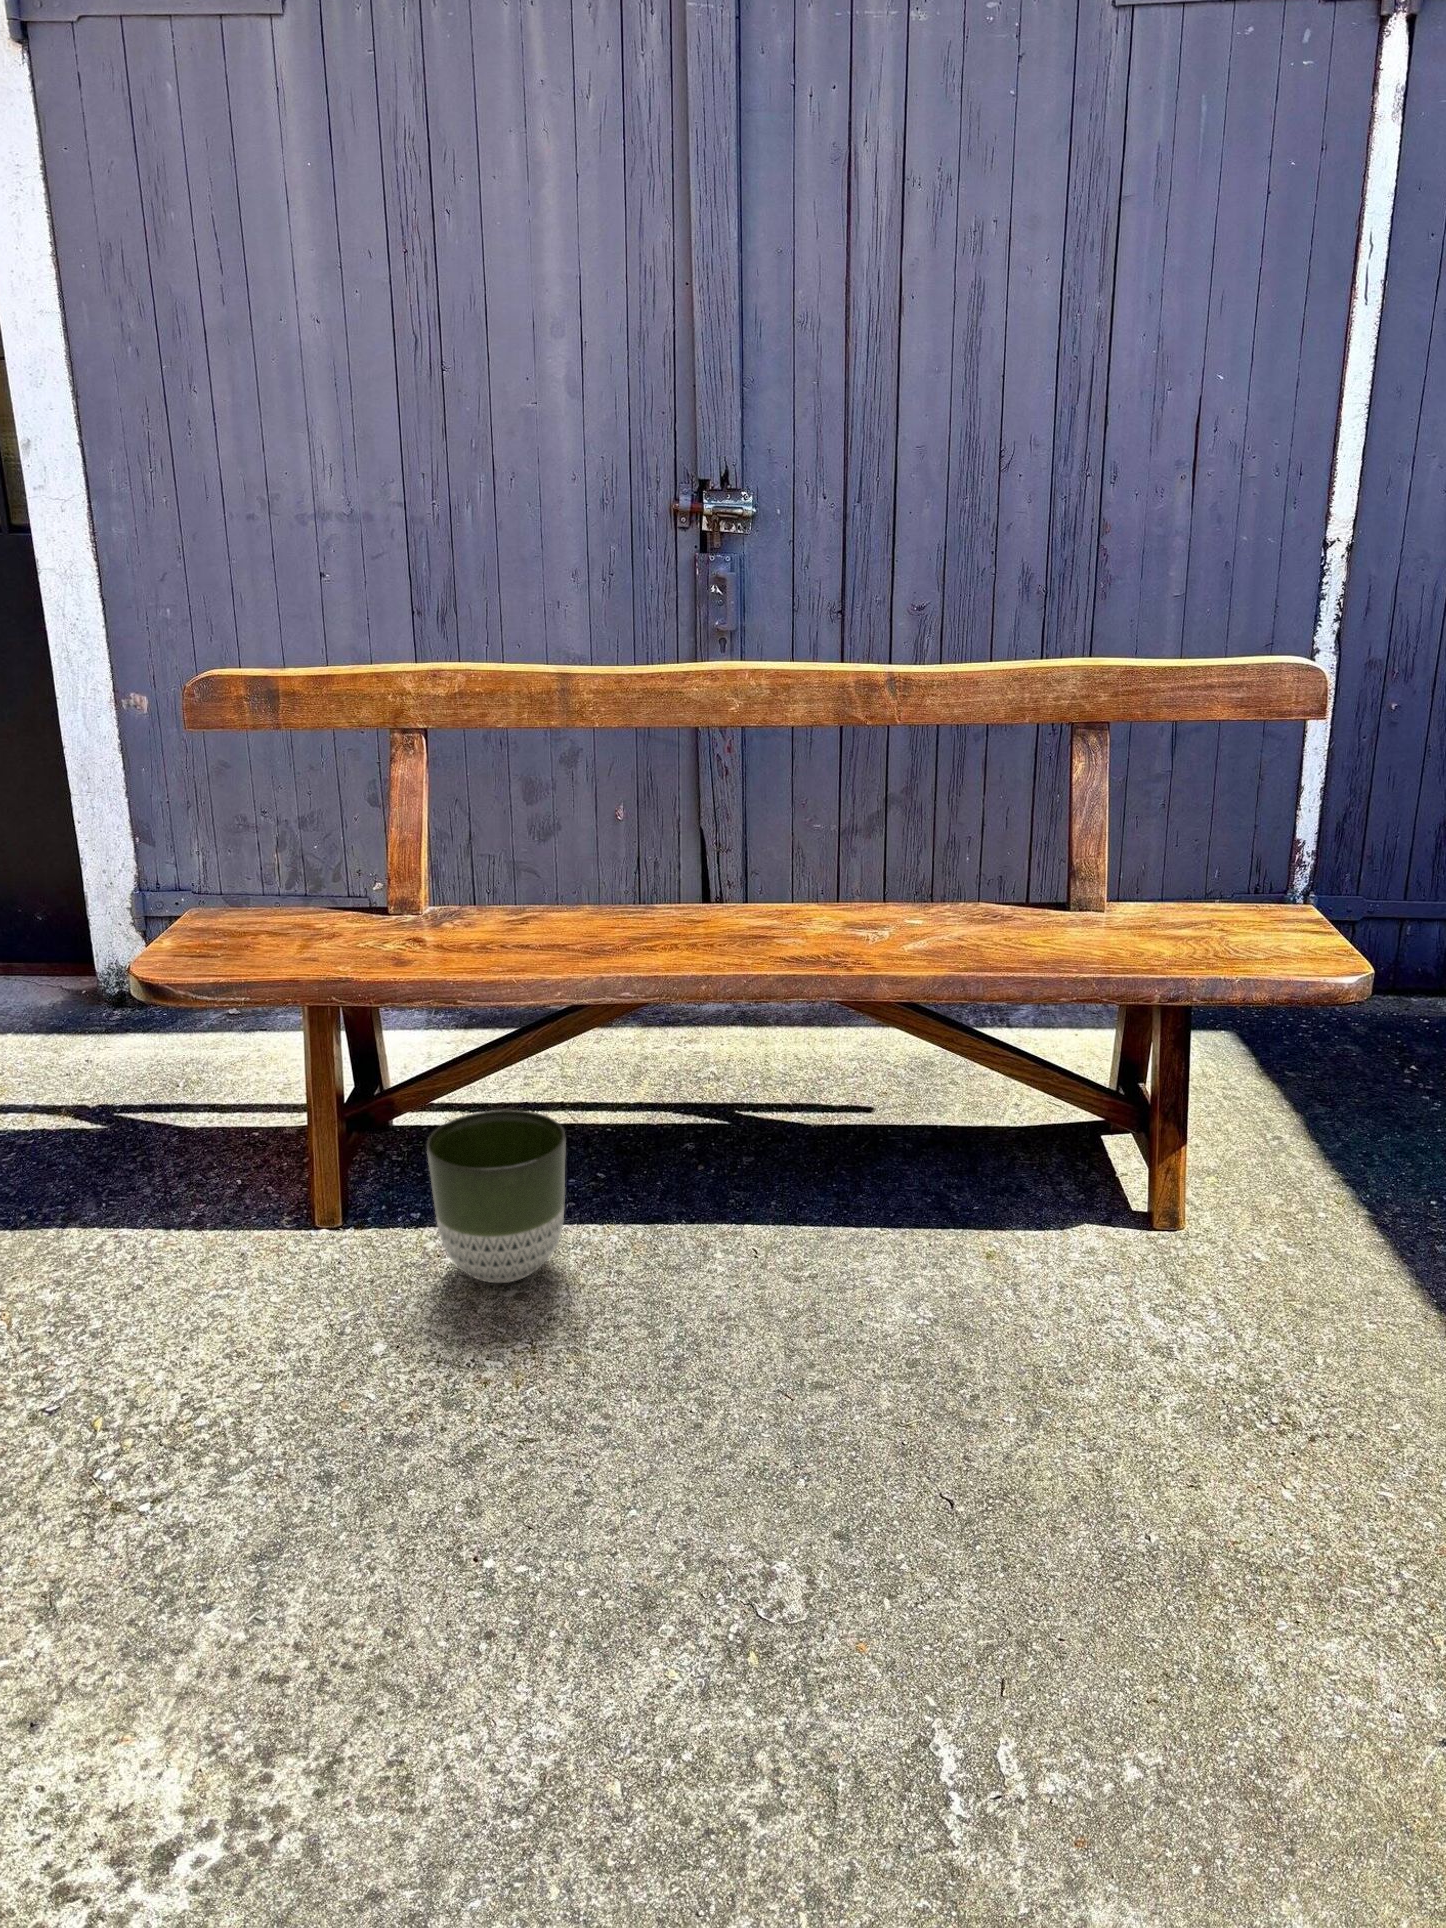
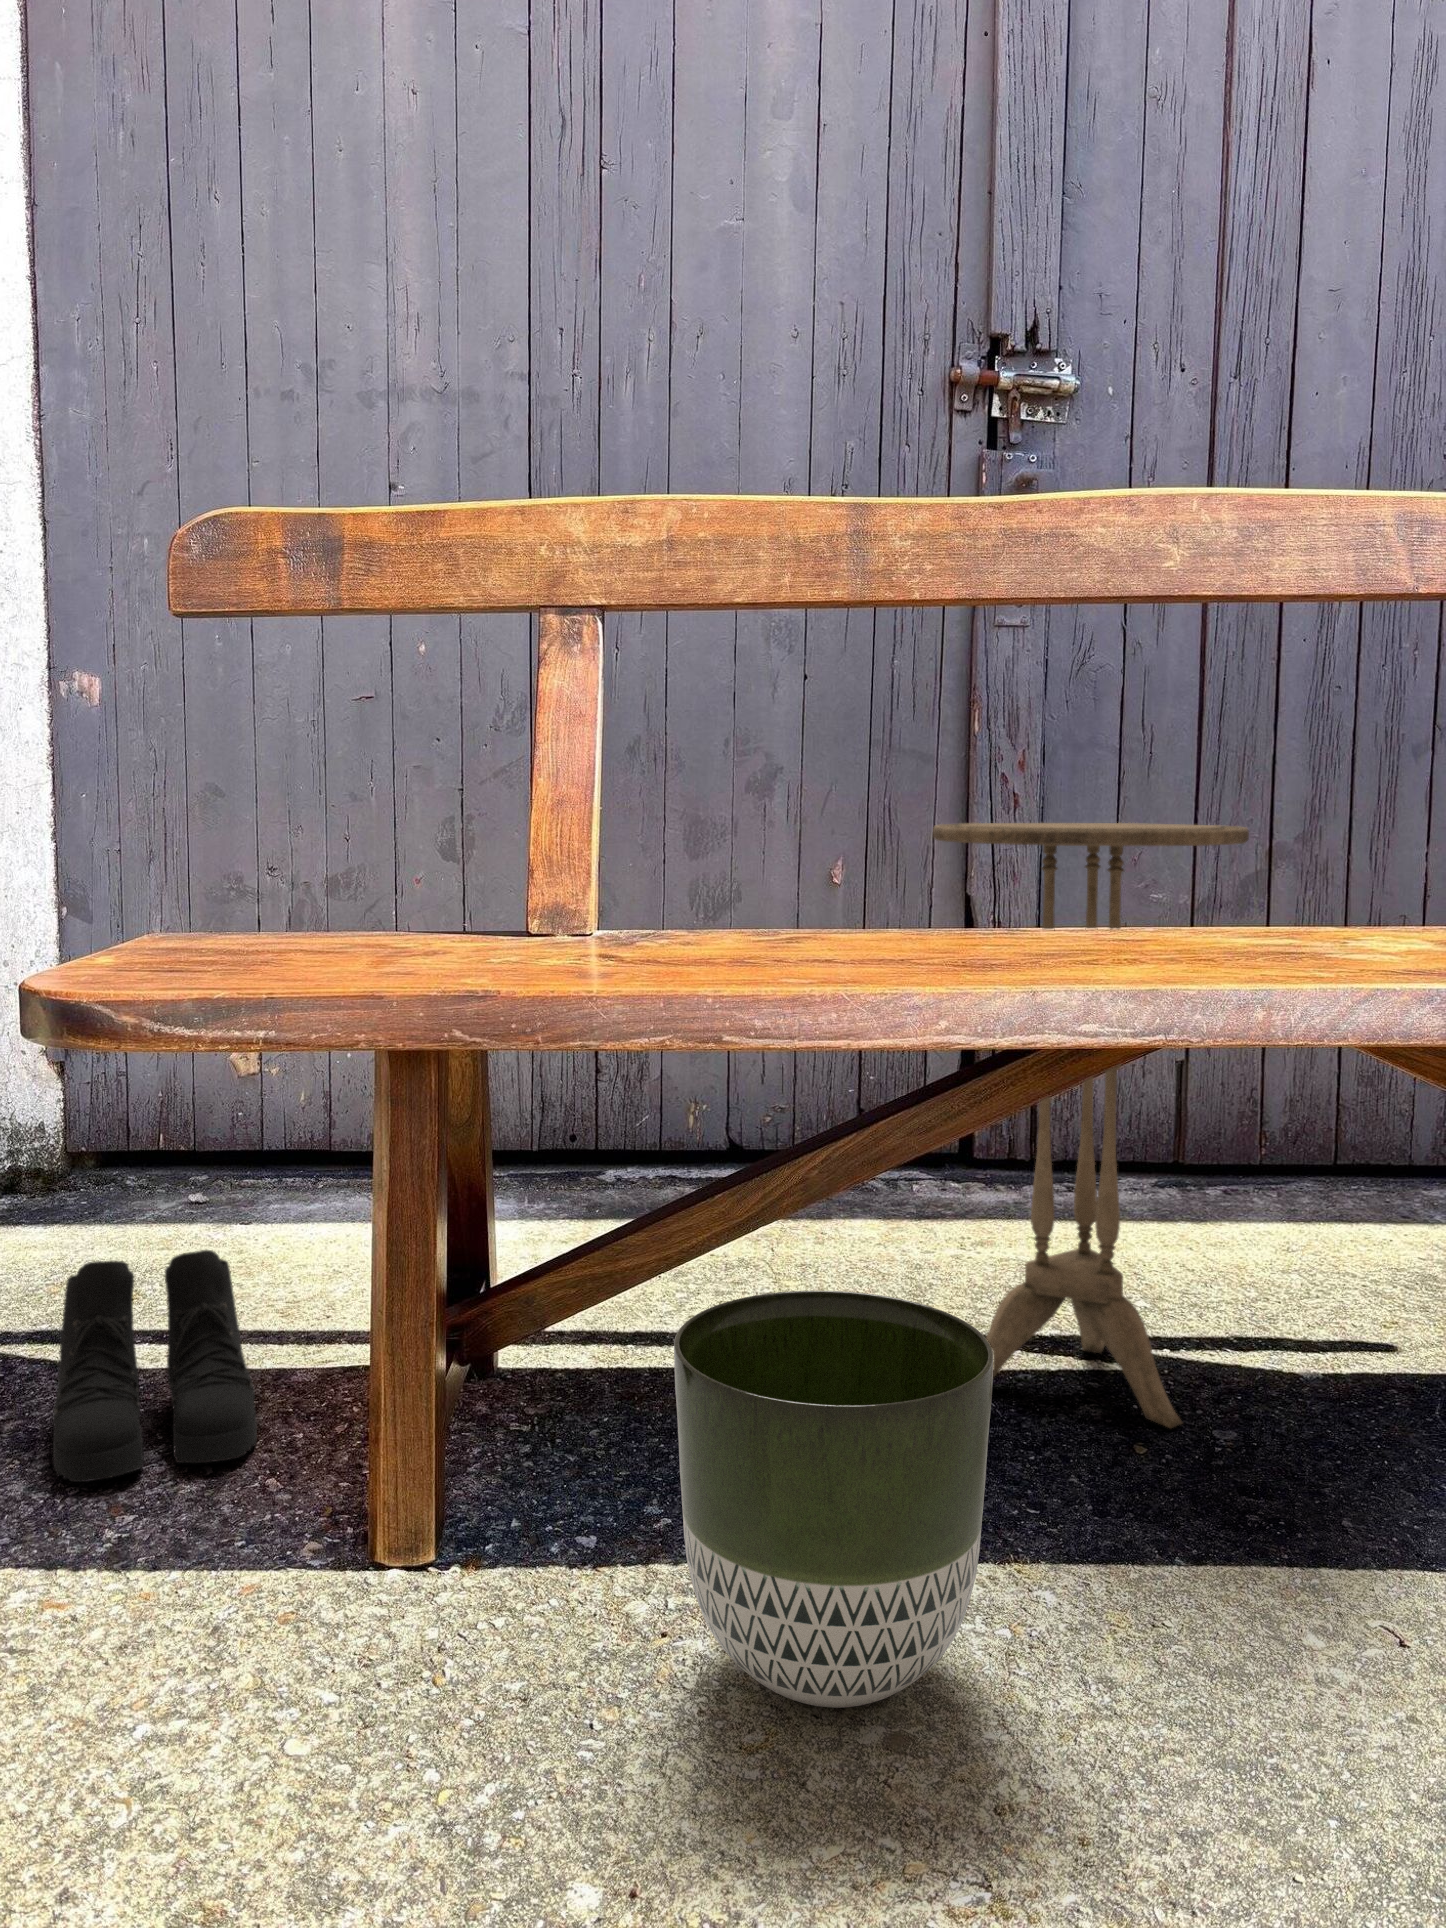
side table: none [611,828,776,1158] -> present [933,823,1249,1428]
boots: none [162,1071,265,1190] -> present [52,1250,257,1482]

